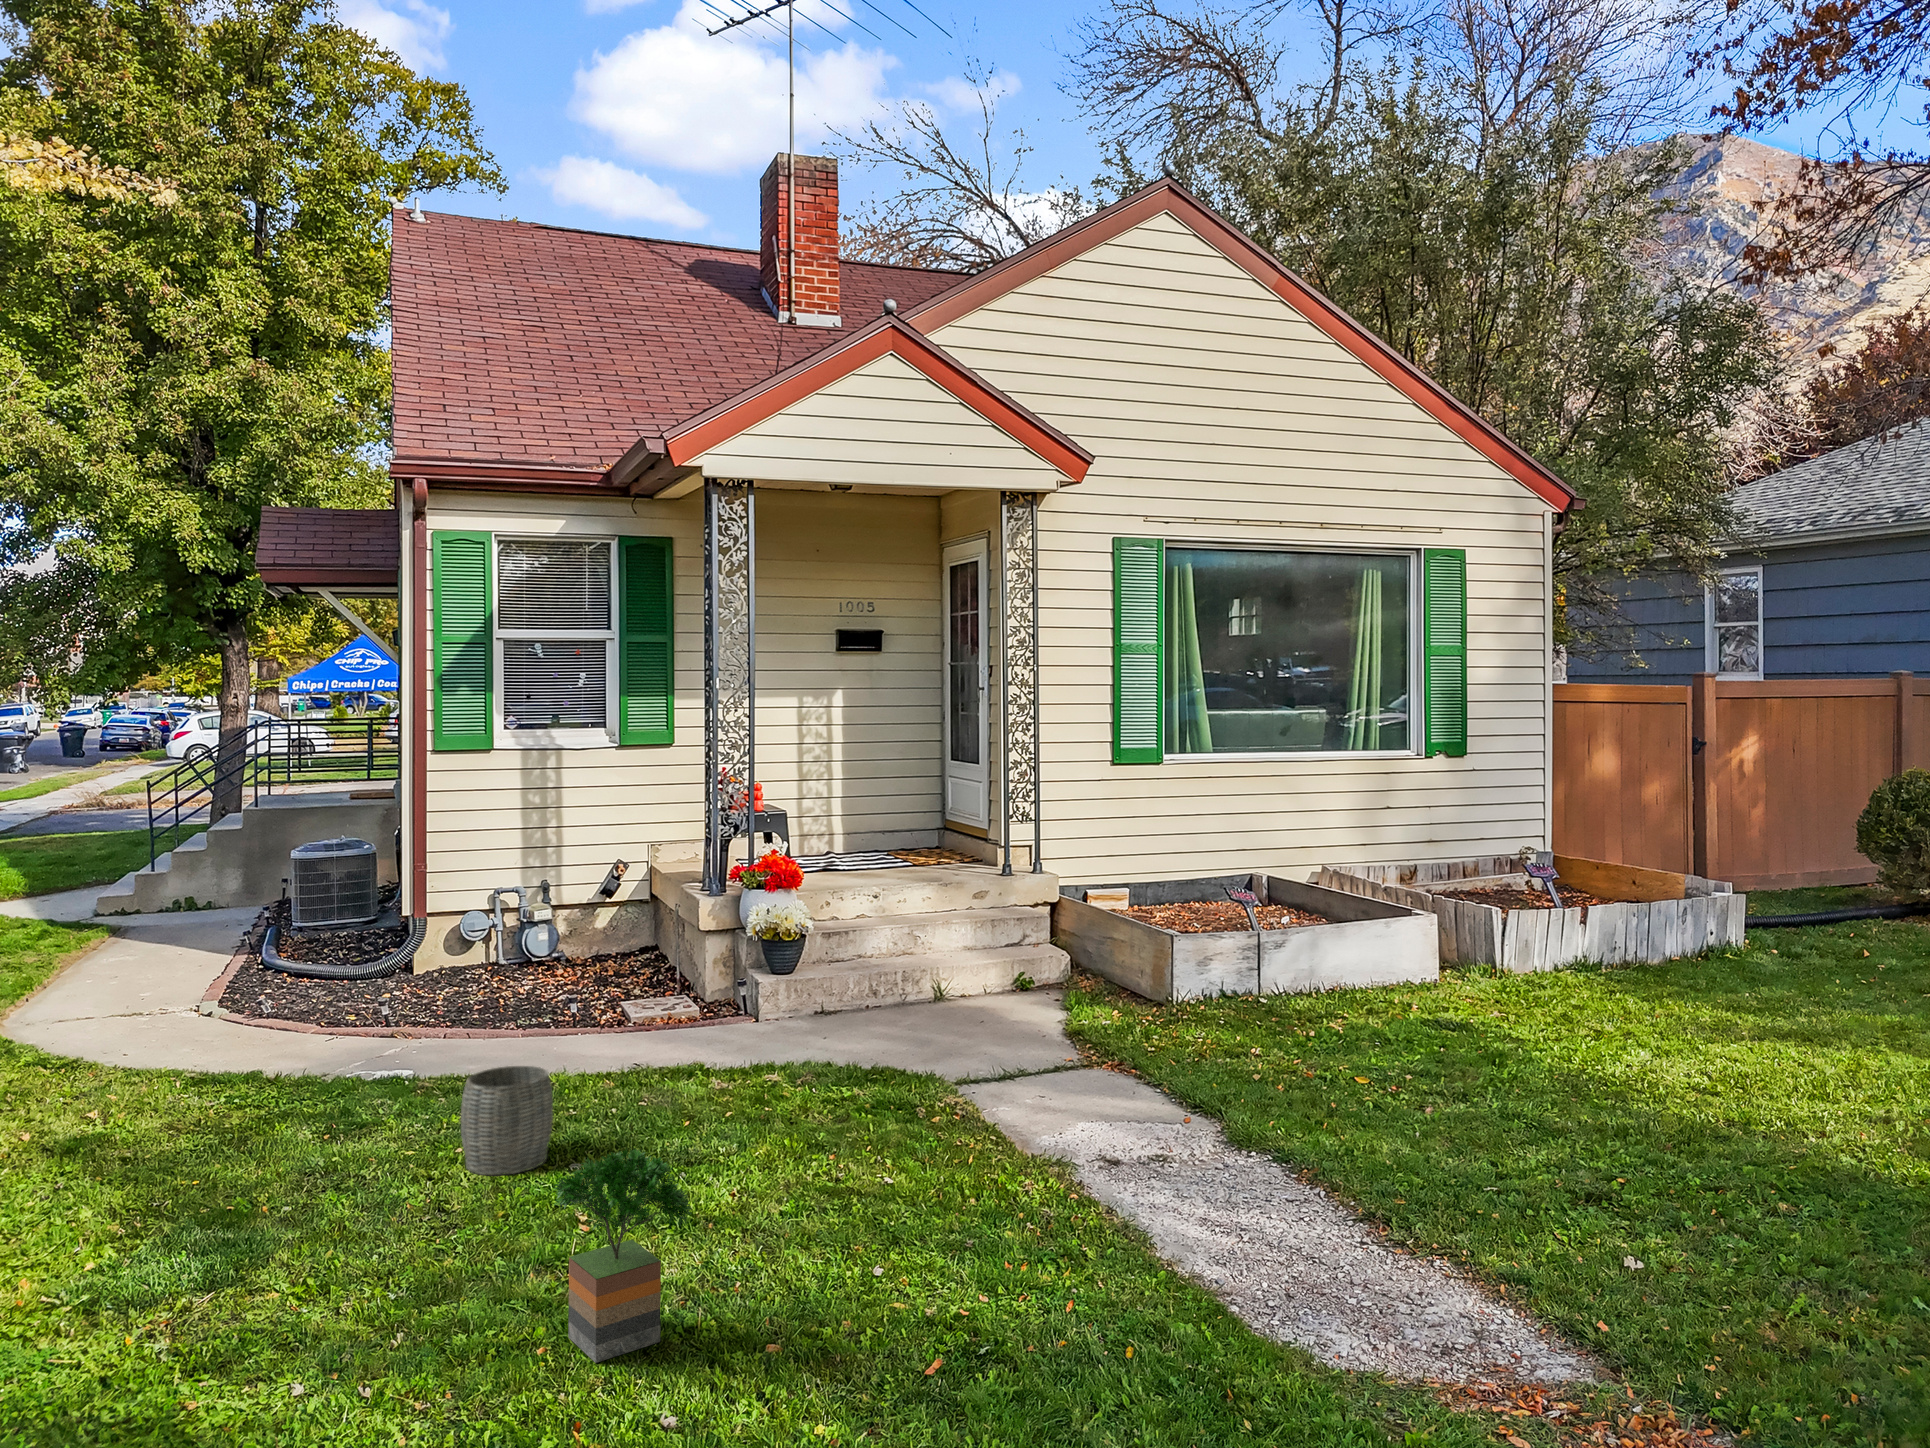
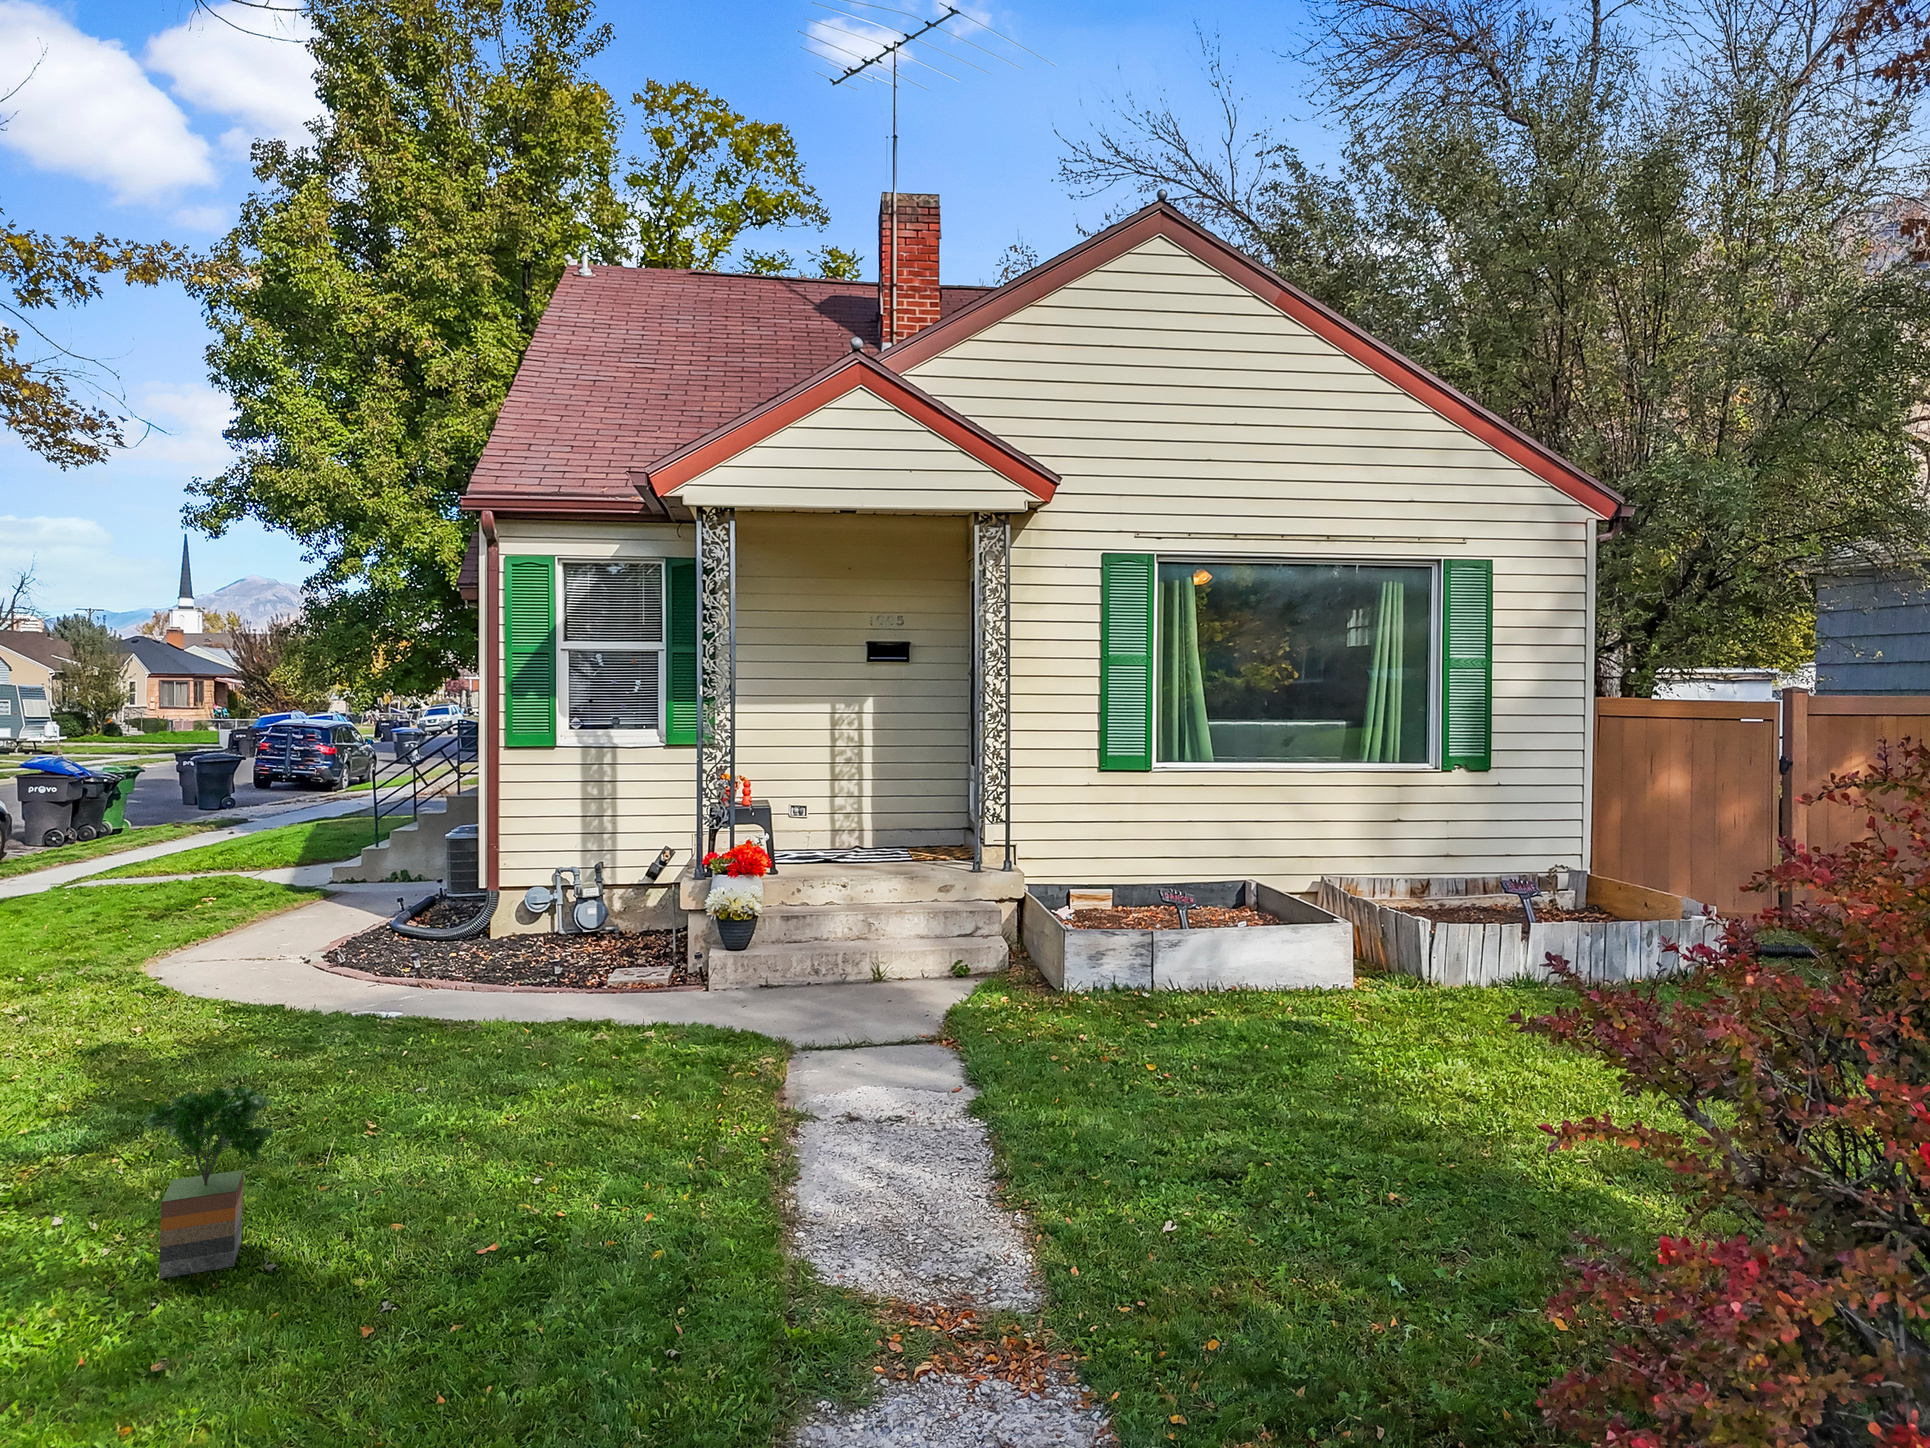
woven basket: present [461,1066,553,1175] -> none [293,1012,379,1106]

